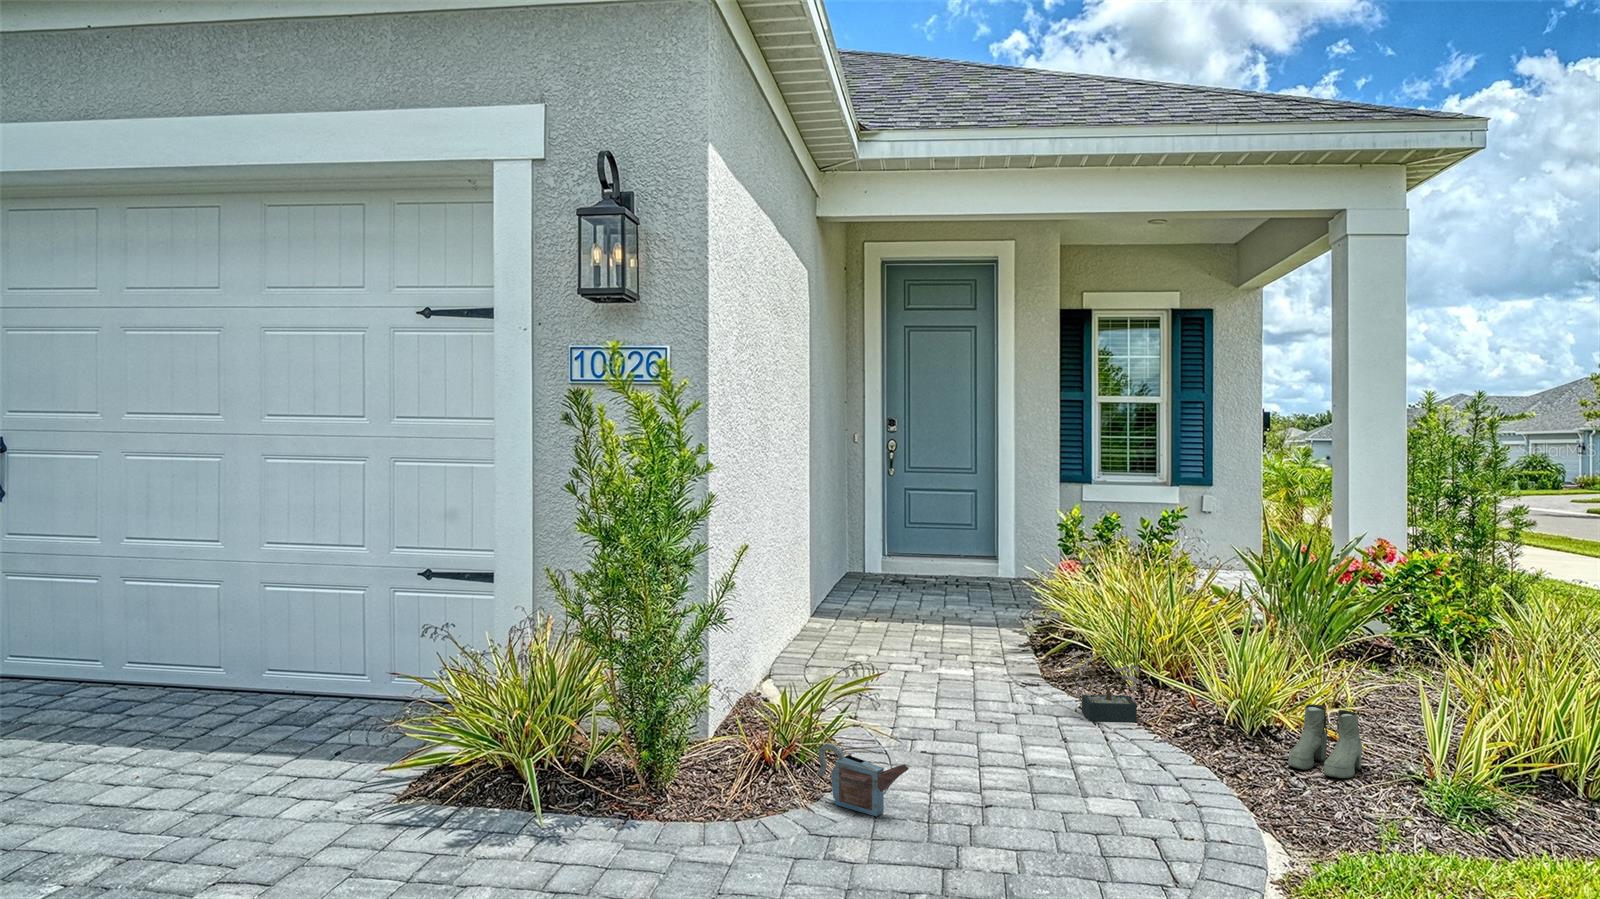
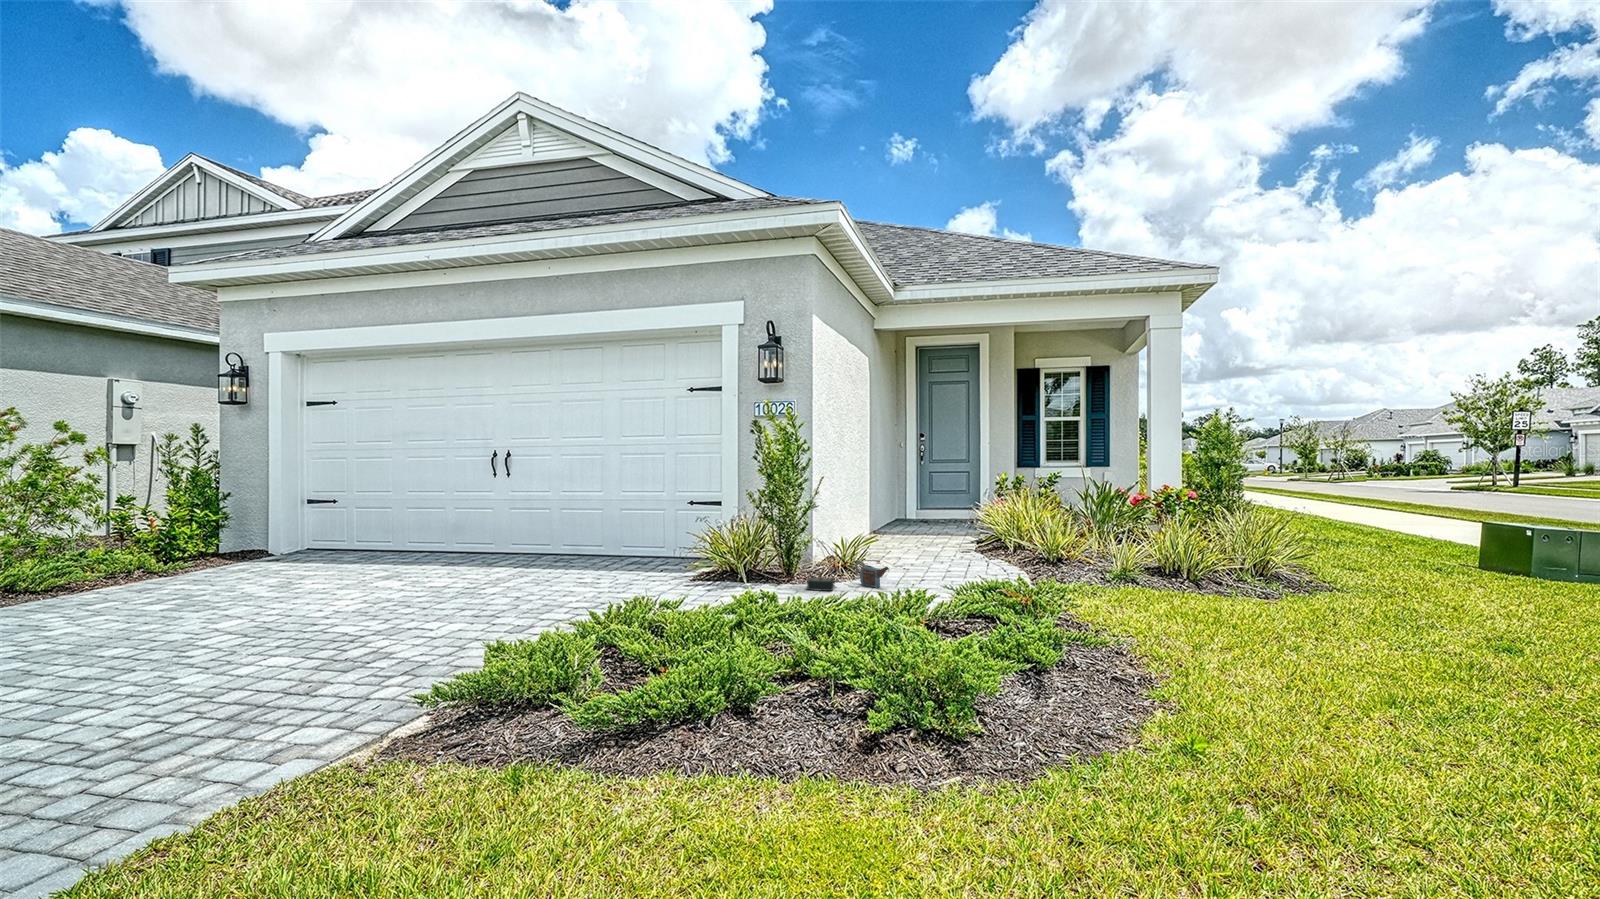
decorative plant: present [1063,649,1147,722] -> present [800,553,838,591]
boots: present [1288,704,1362,778] -> none [1066,555,1100,584]

